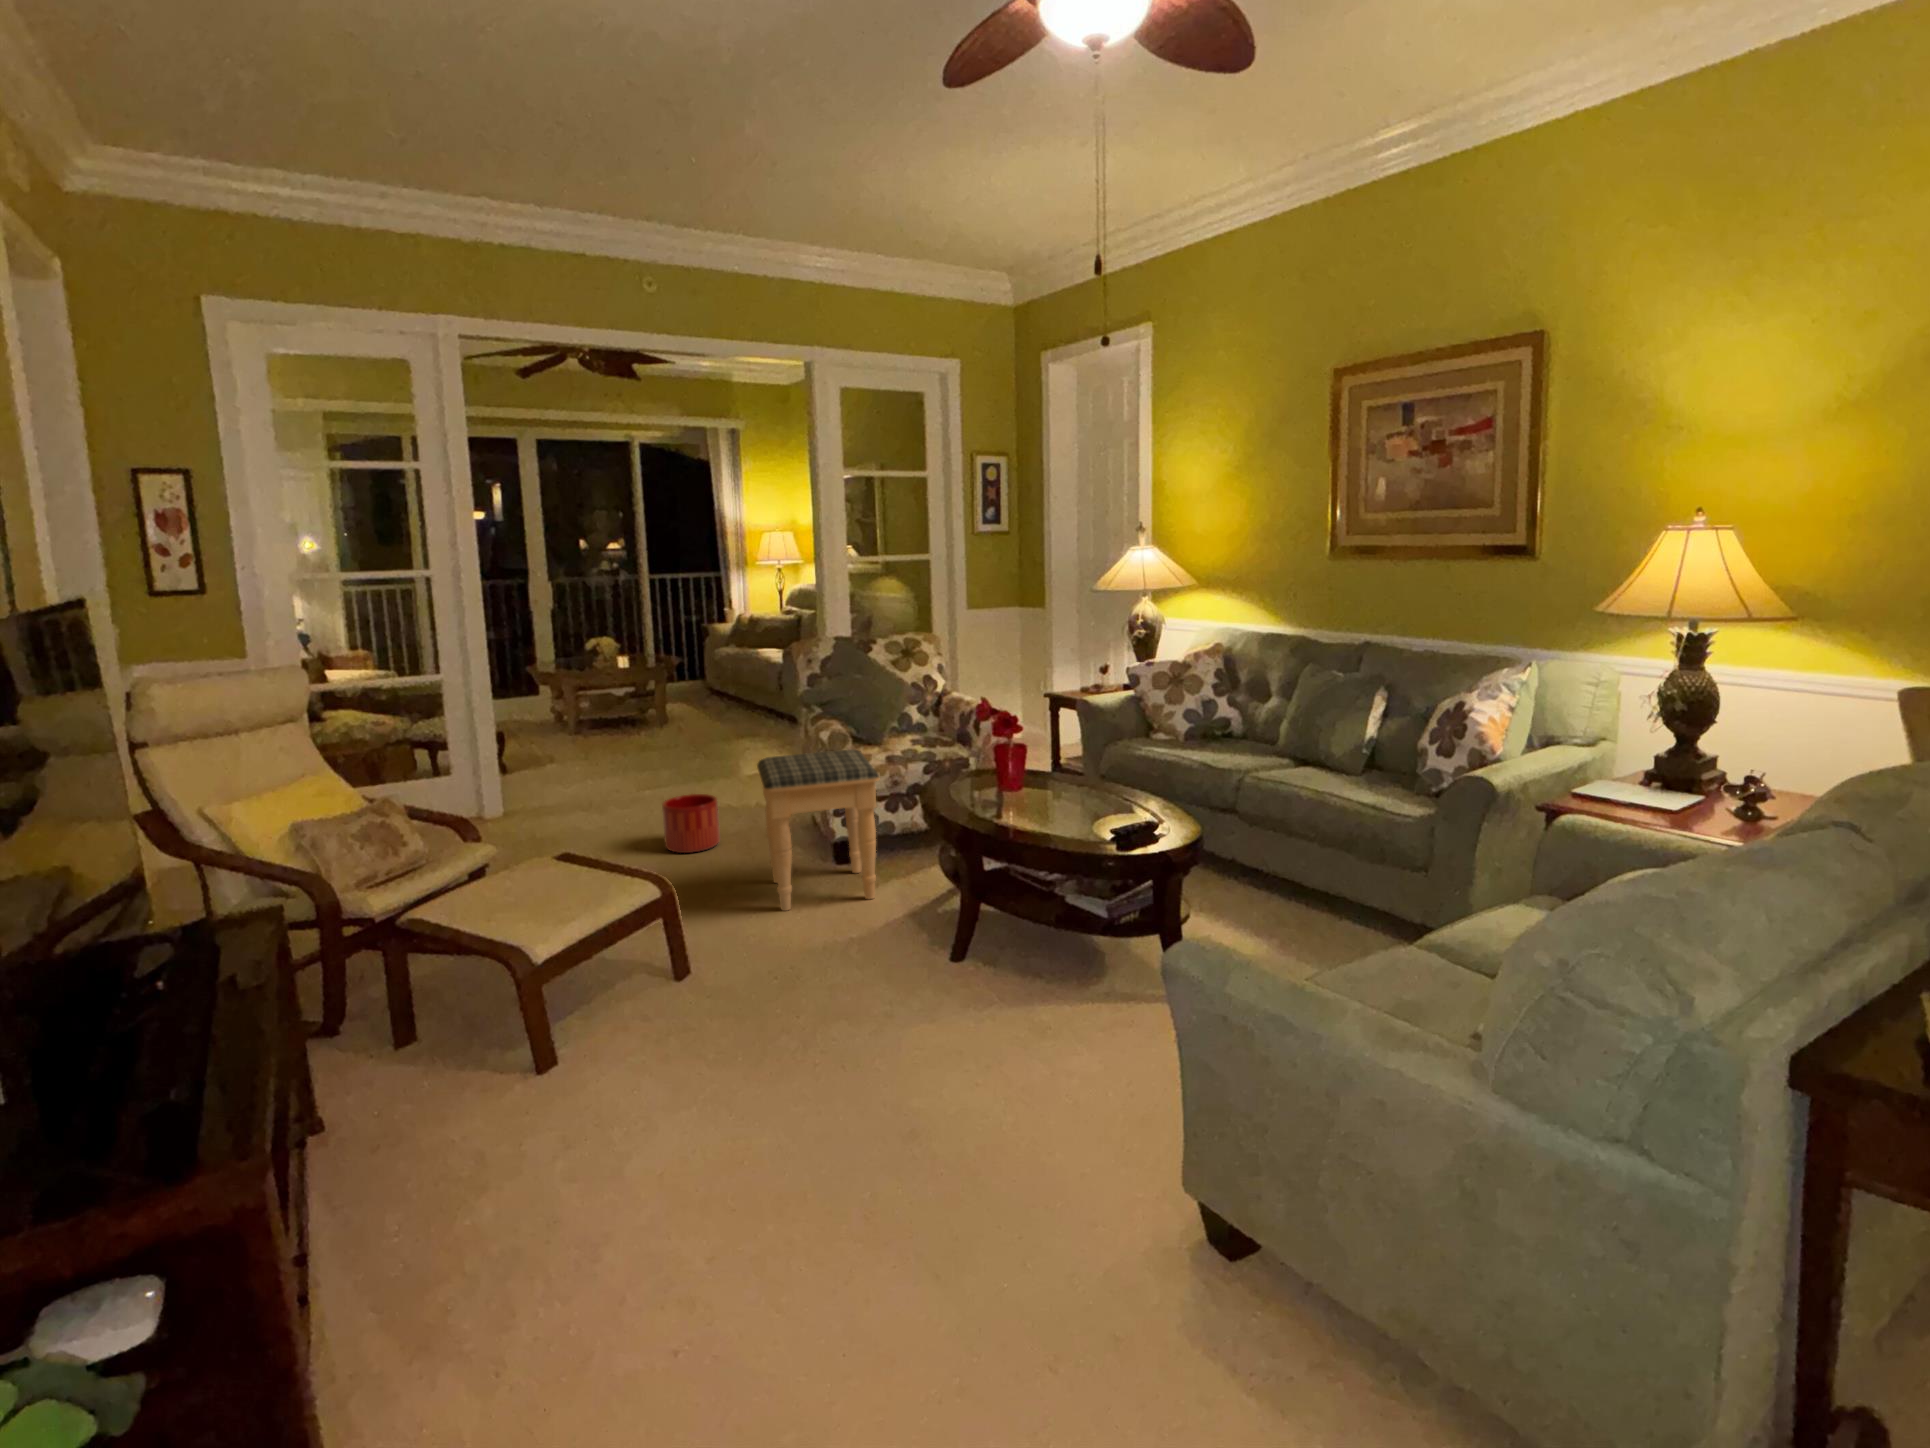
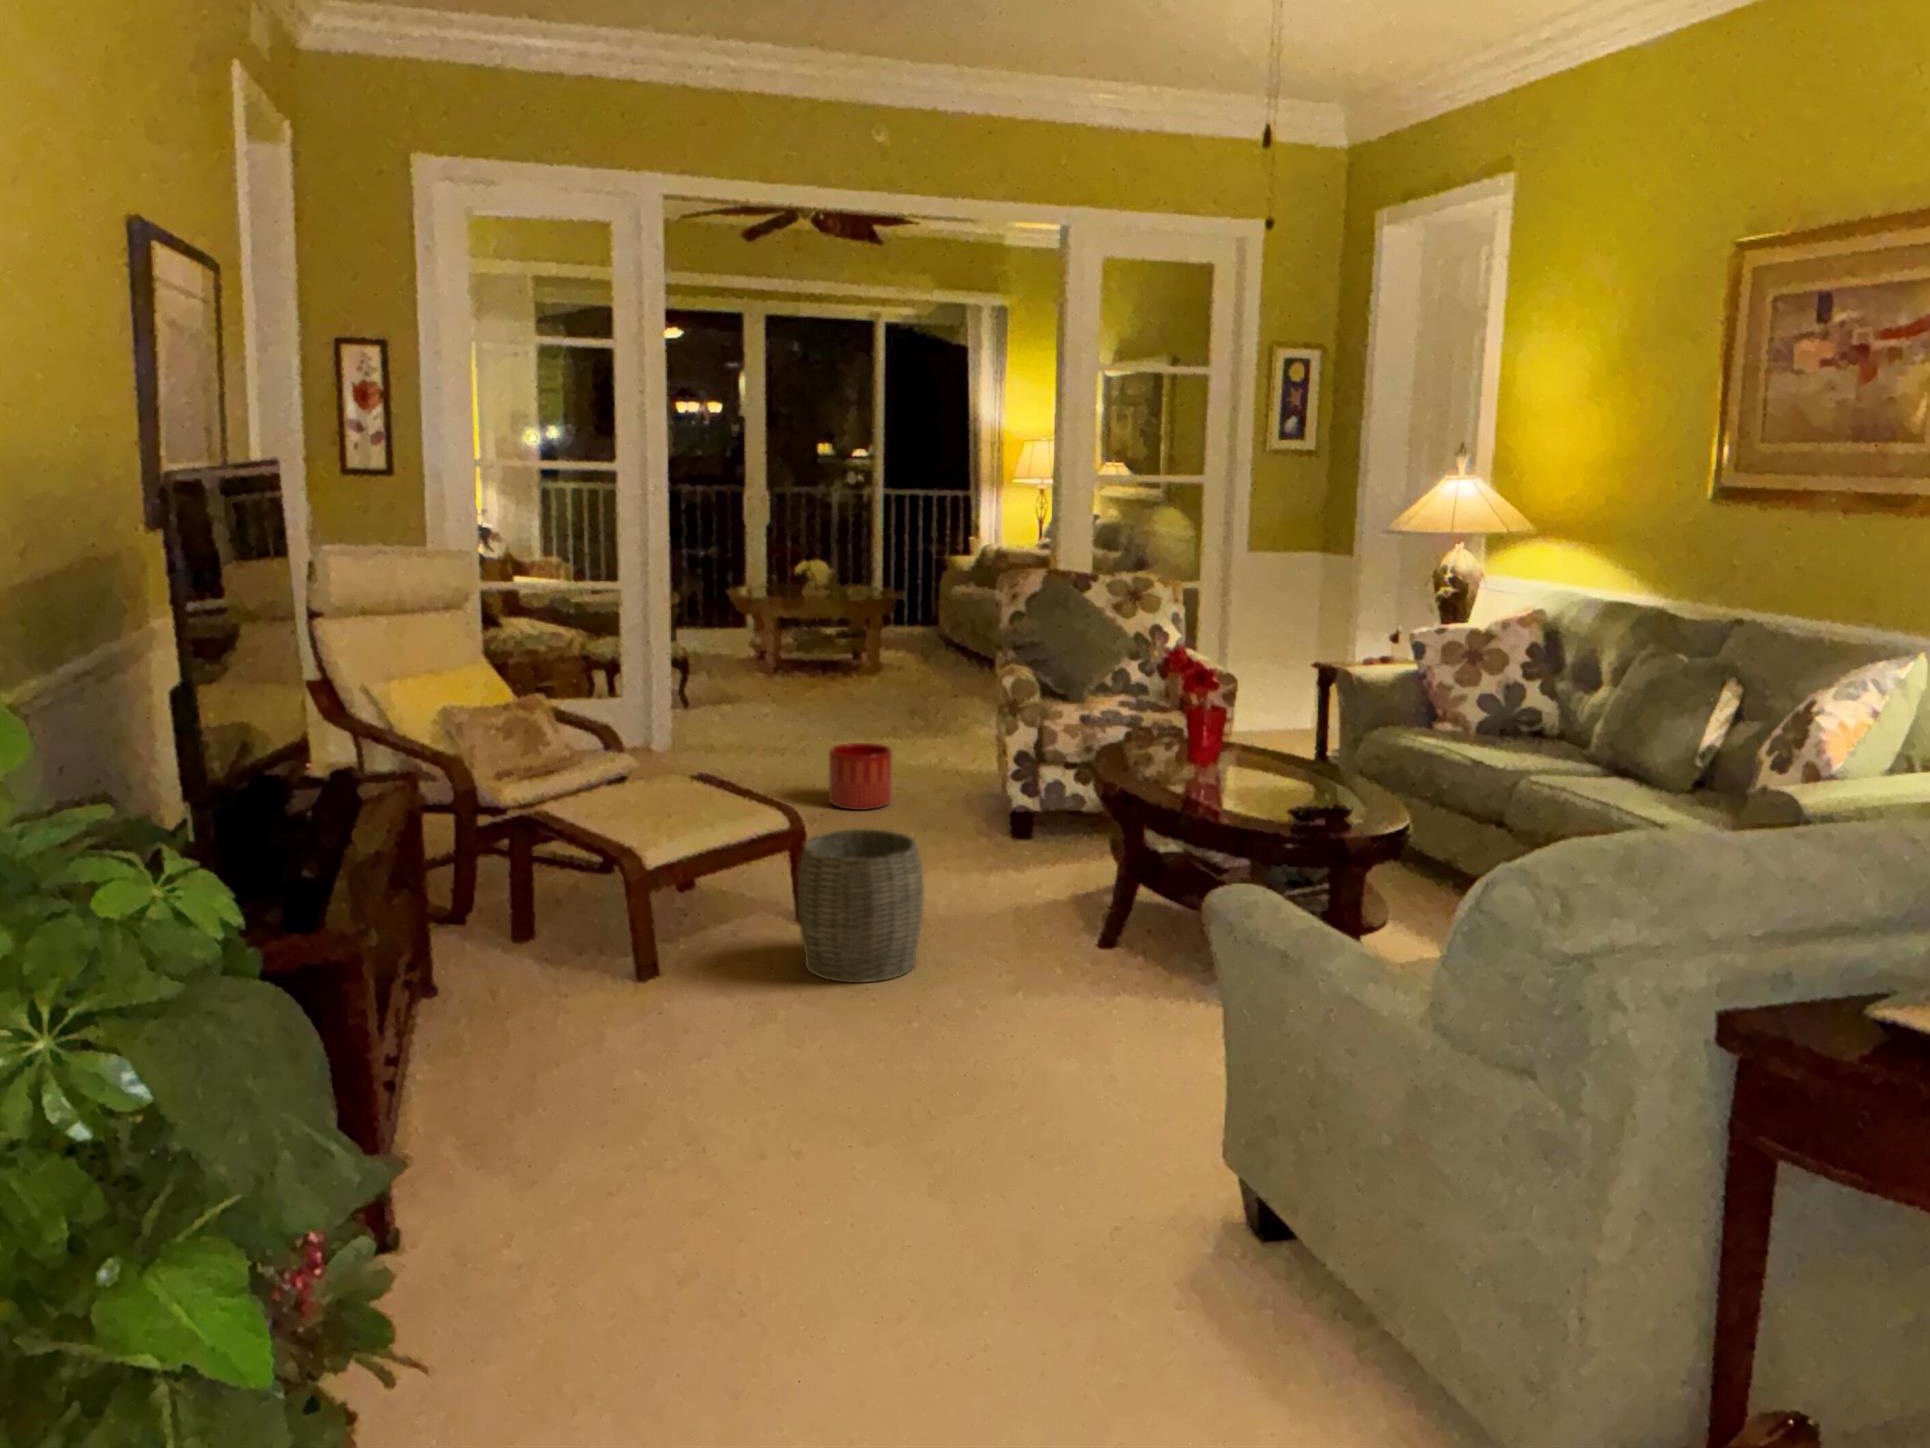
footstool: present [757,750,879,911] -> none [923,700,1058,879]
woven basket: none [686,888,803,1035] -> present [798,829,924,983]

